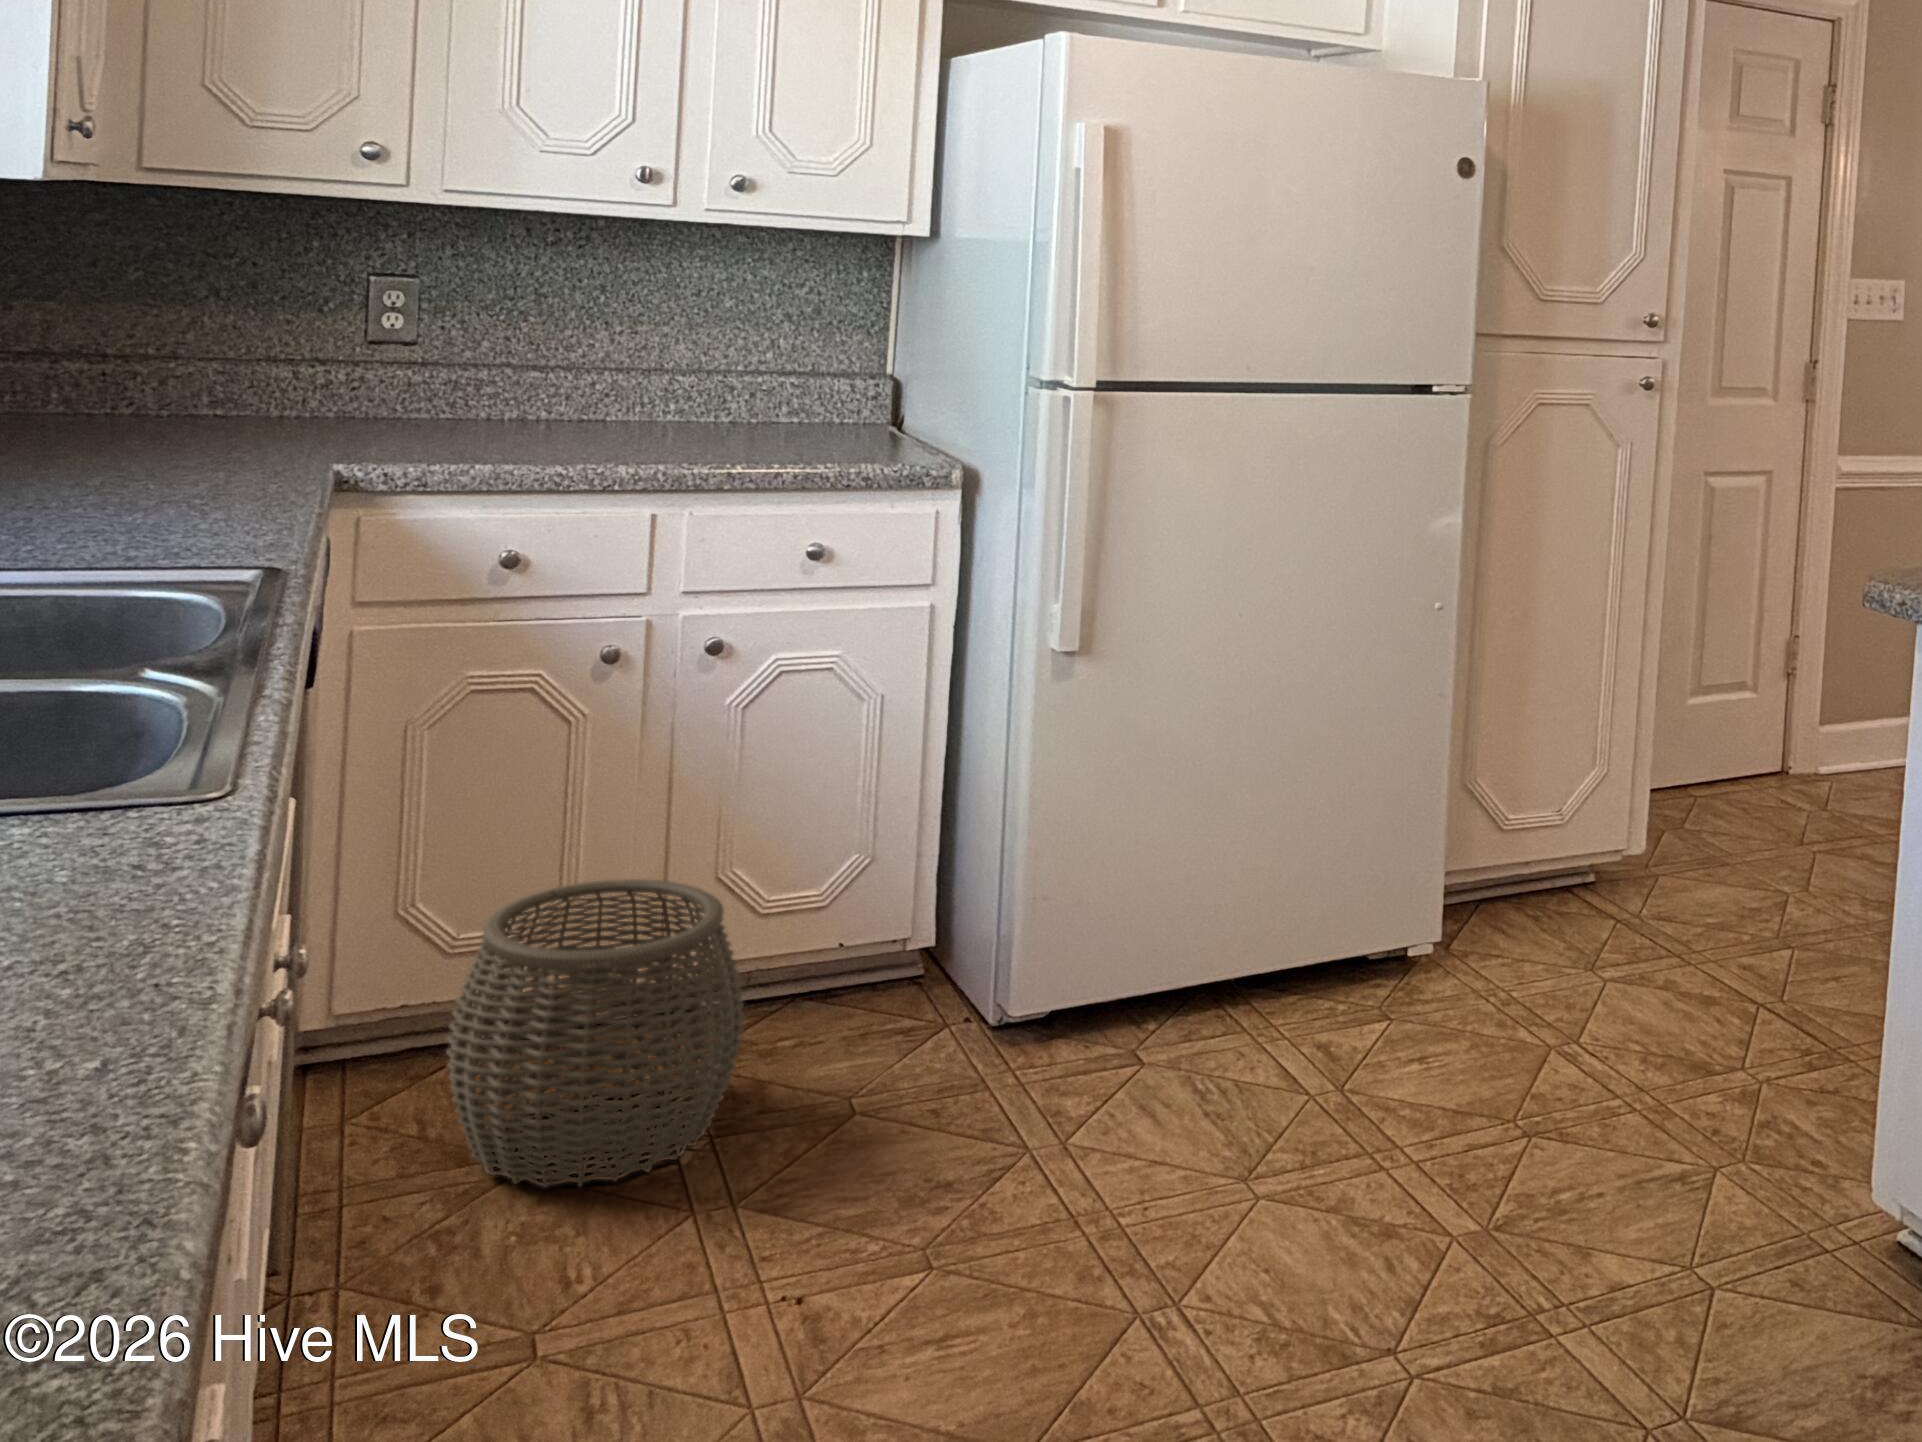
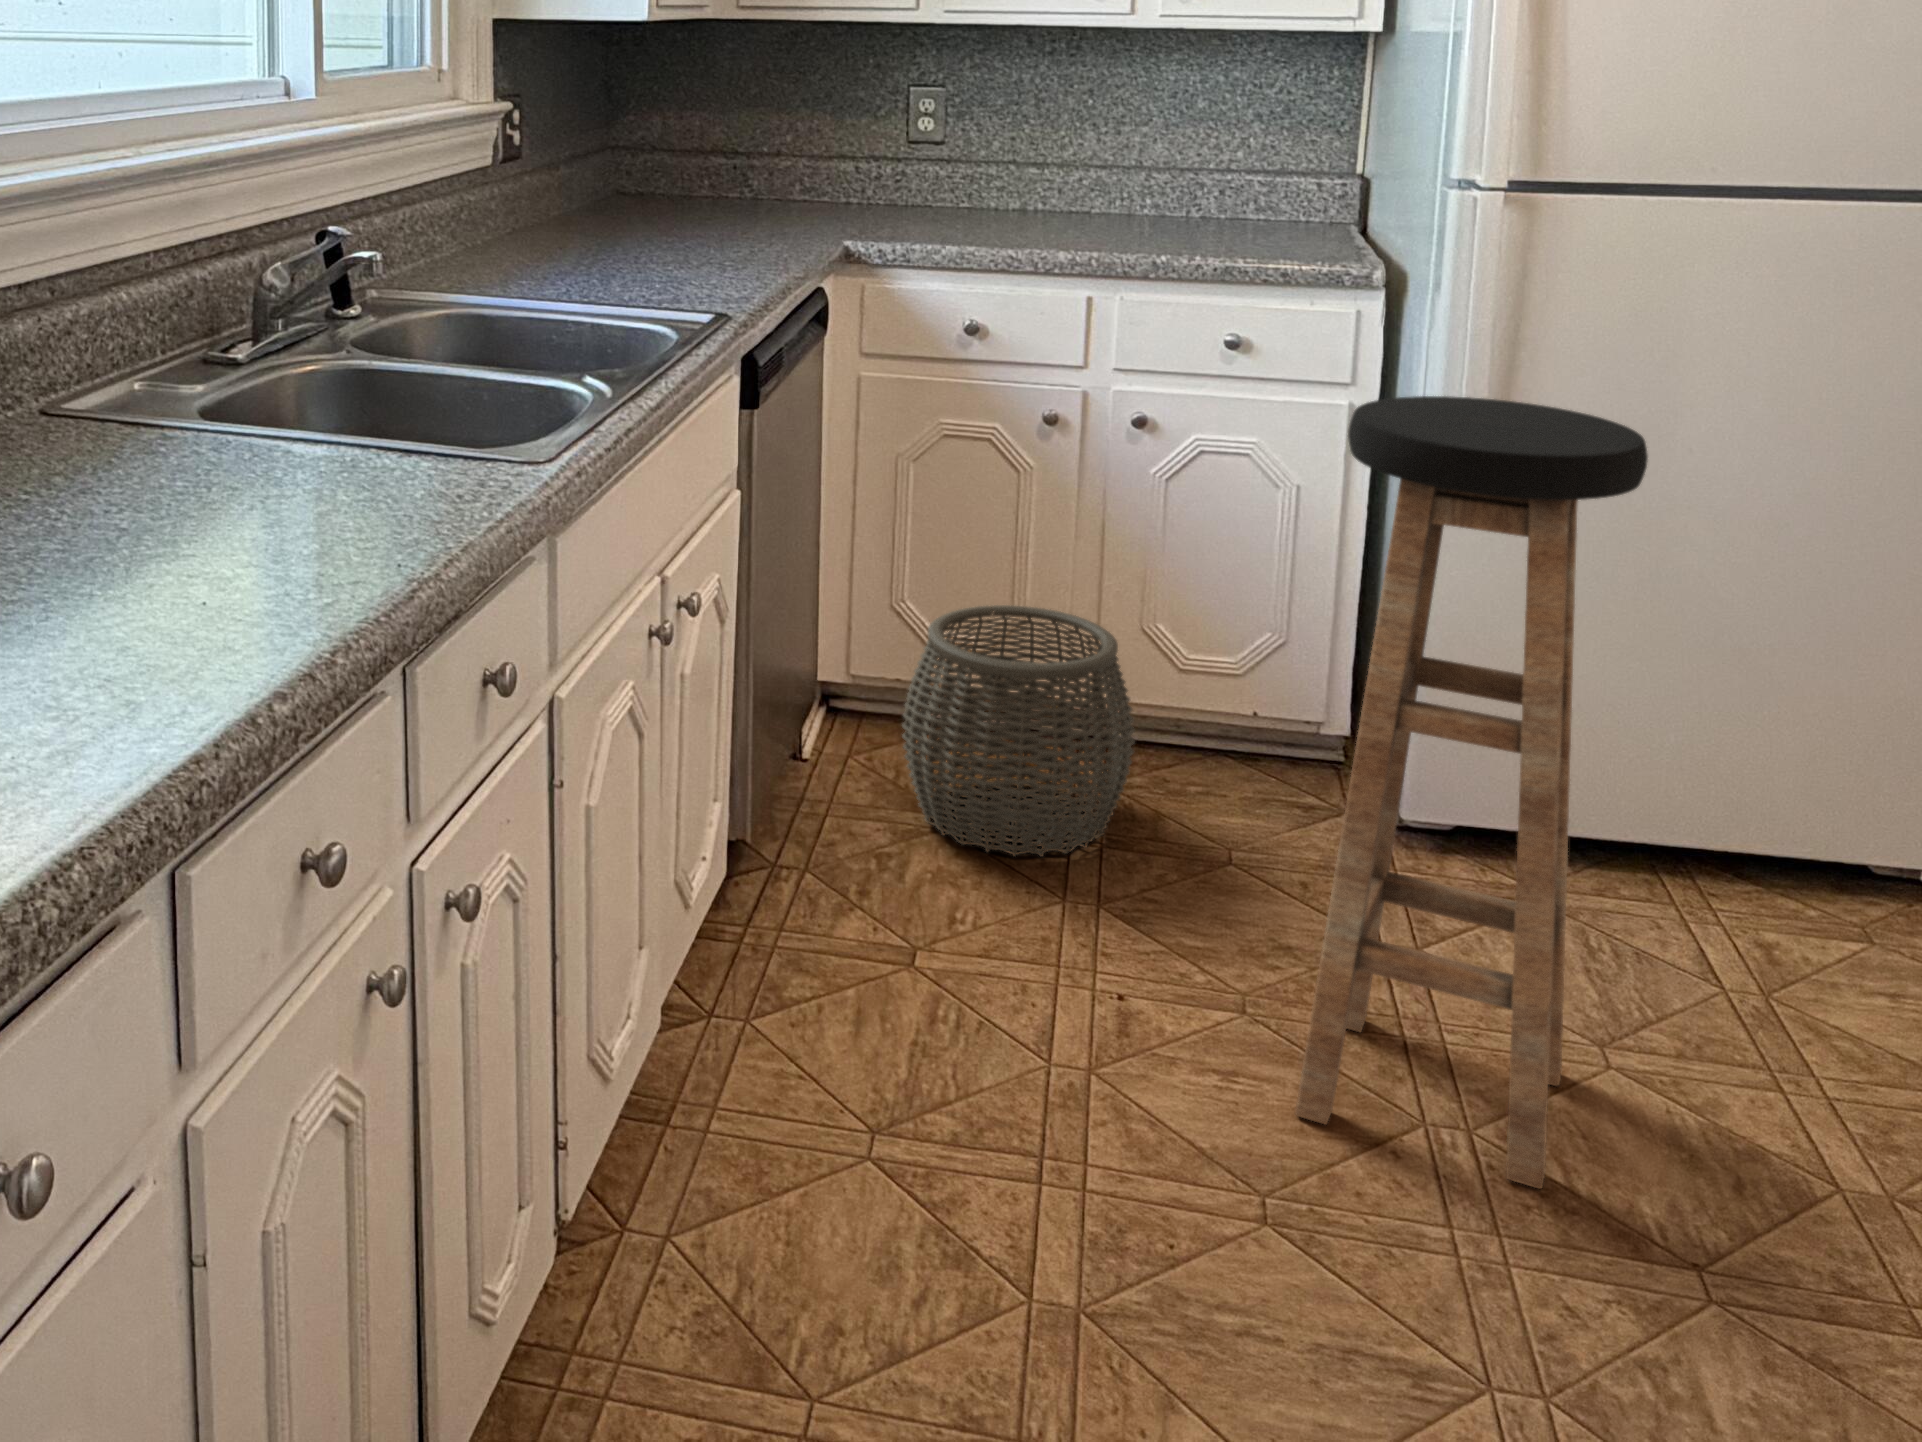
bar stool: none [1018,591,1304,1355] -> present [1295,396,1648,1189]

